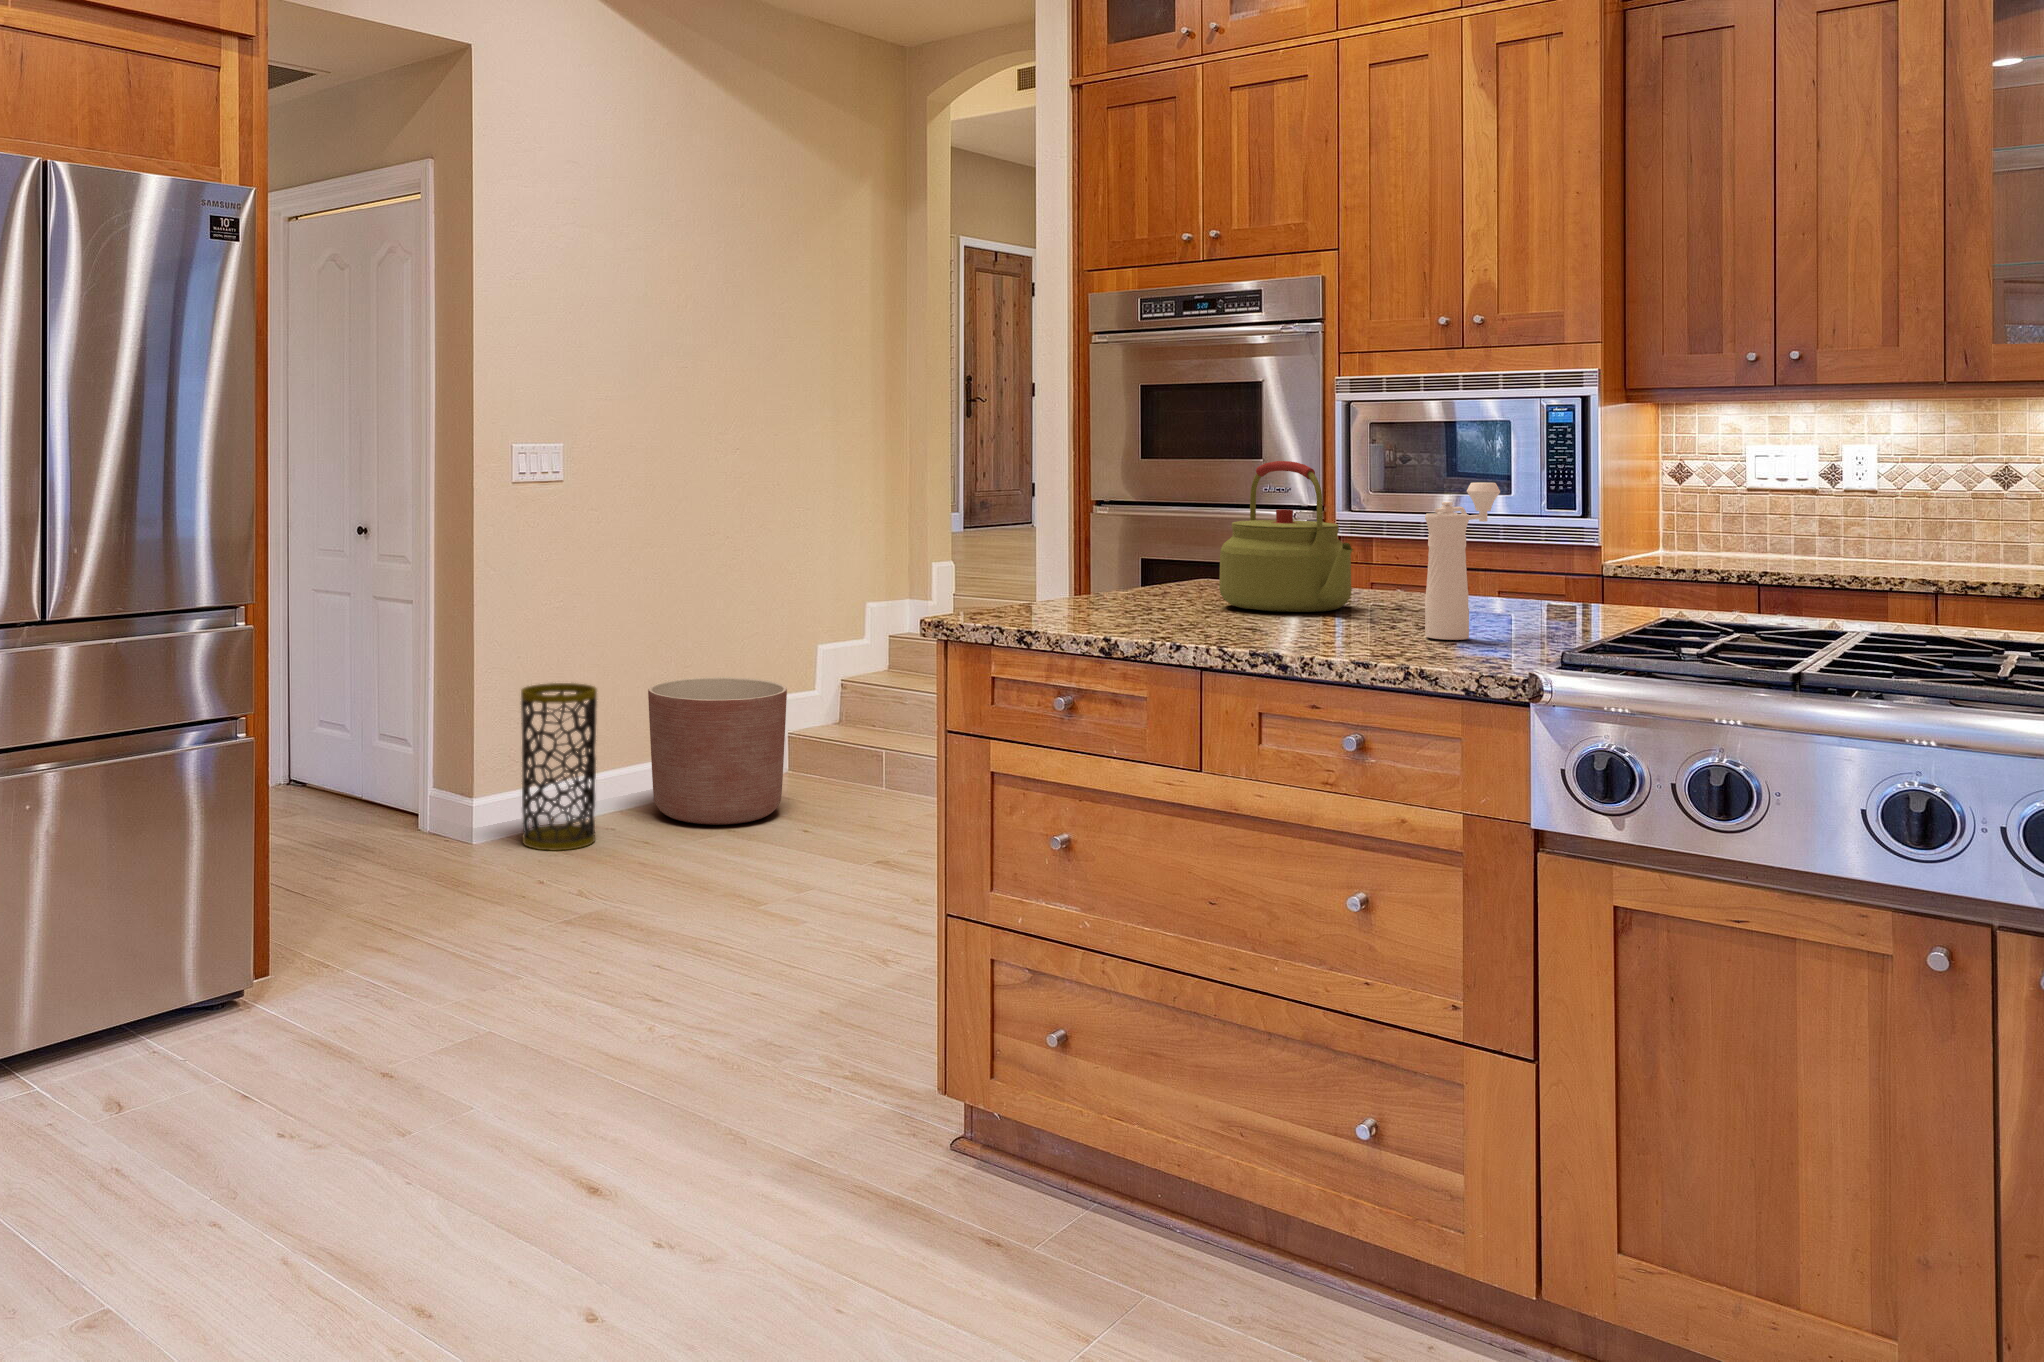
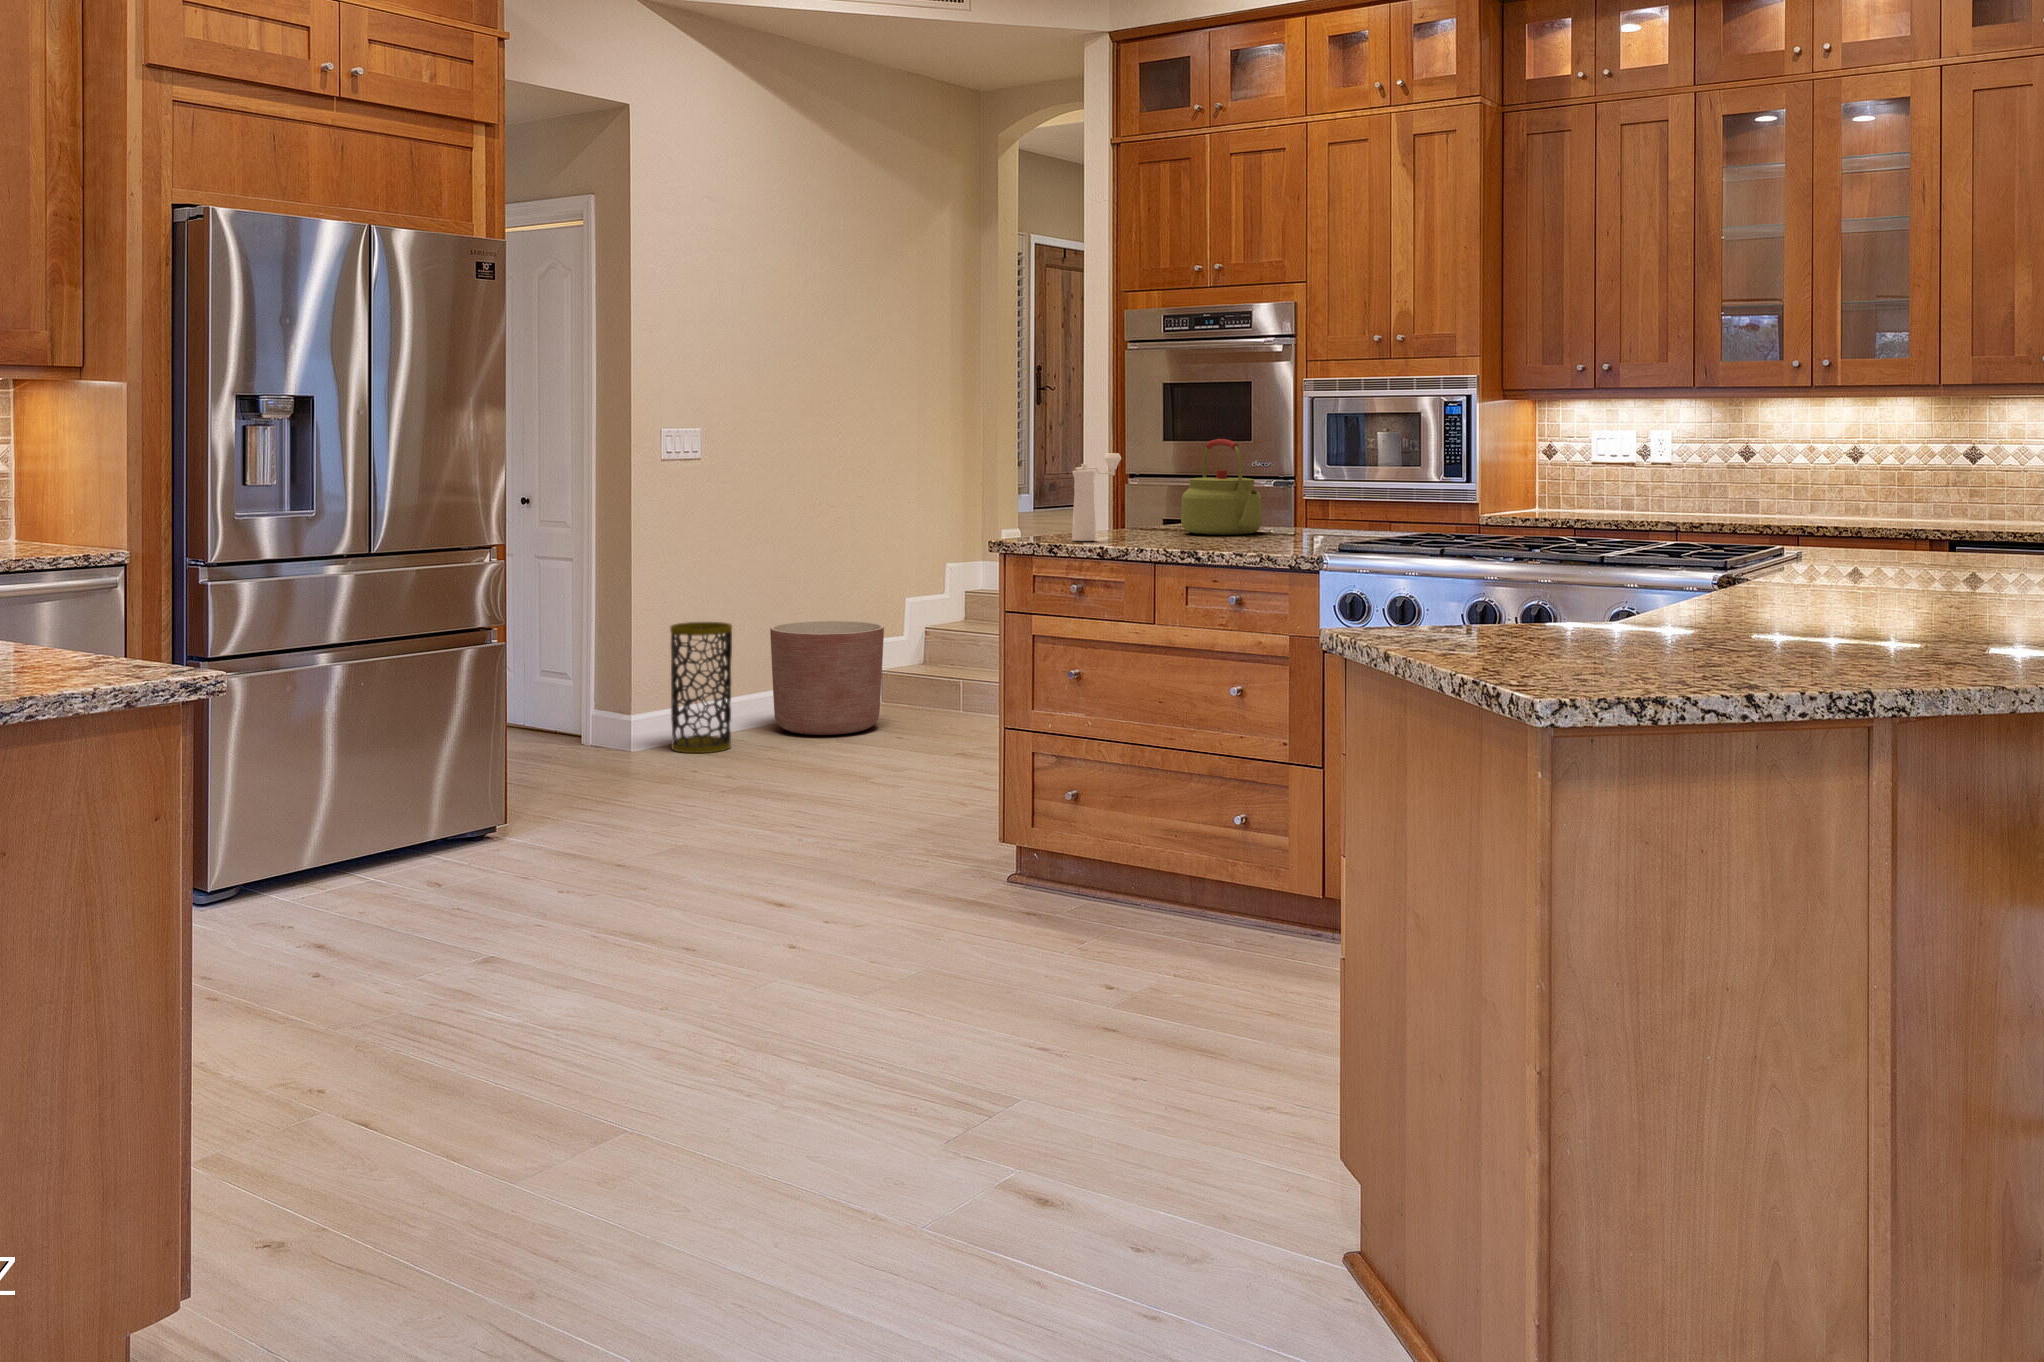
pepper mill: present [1425,482,1500,640] -> present [1072,453,1122,541]

